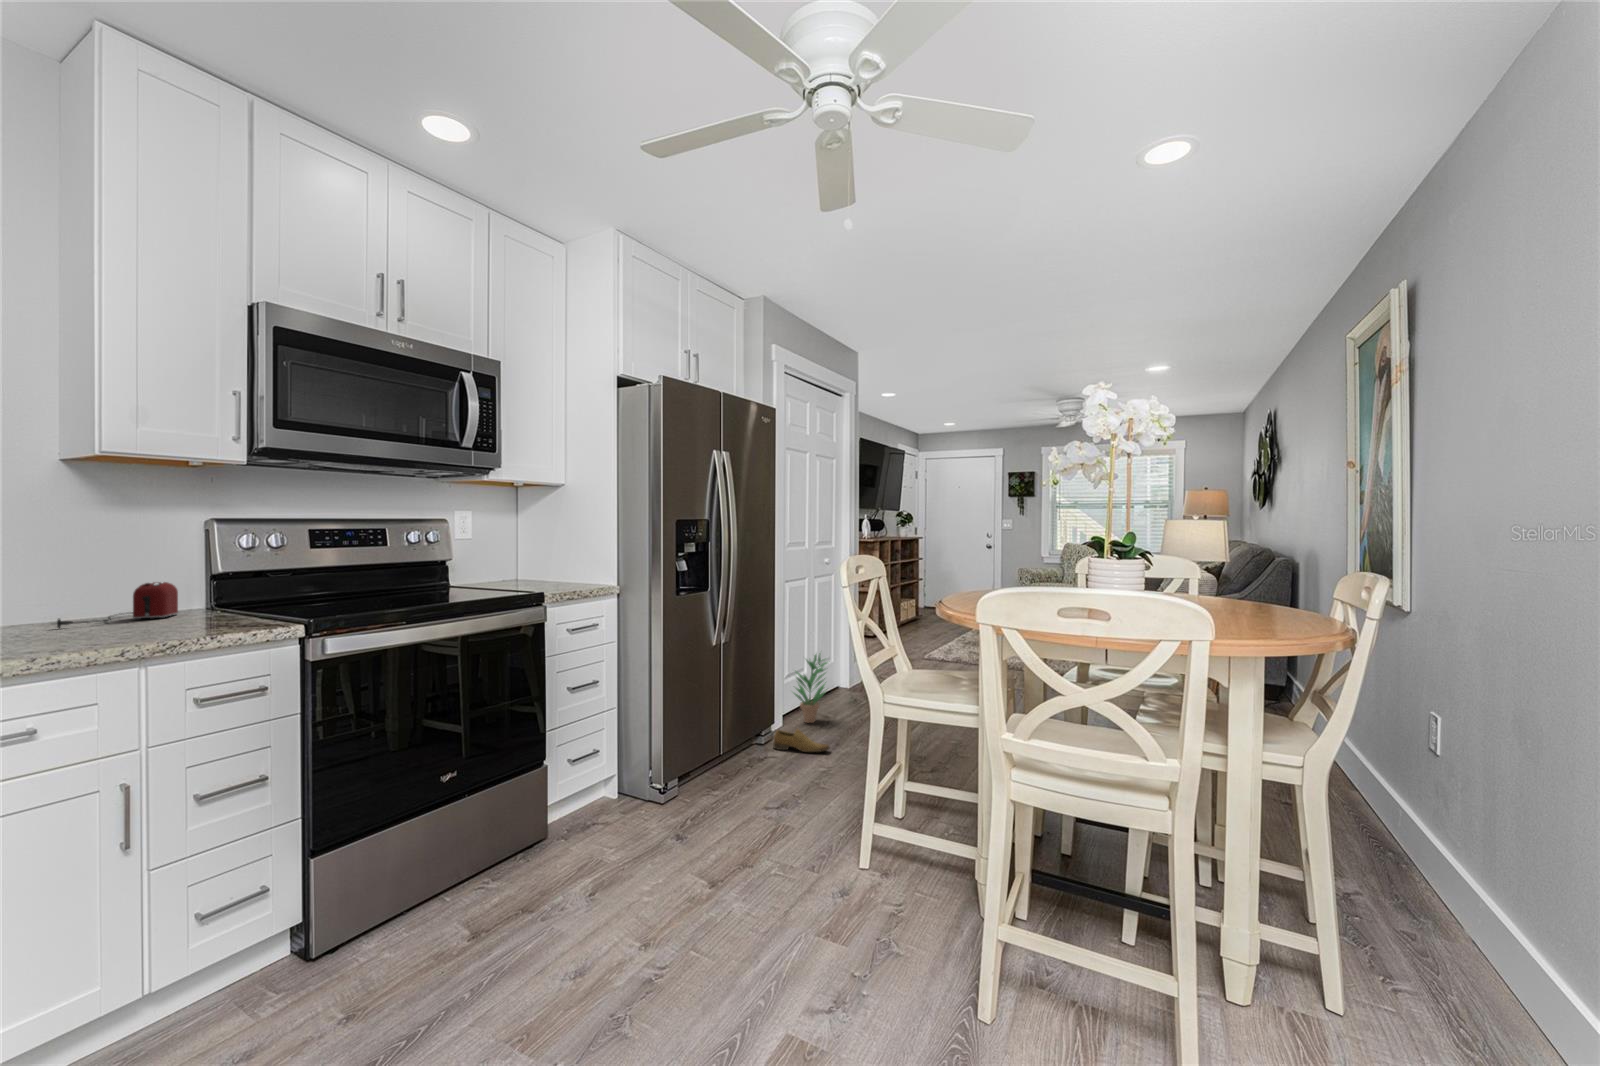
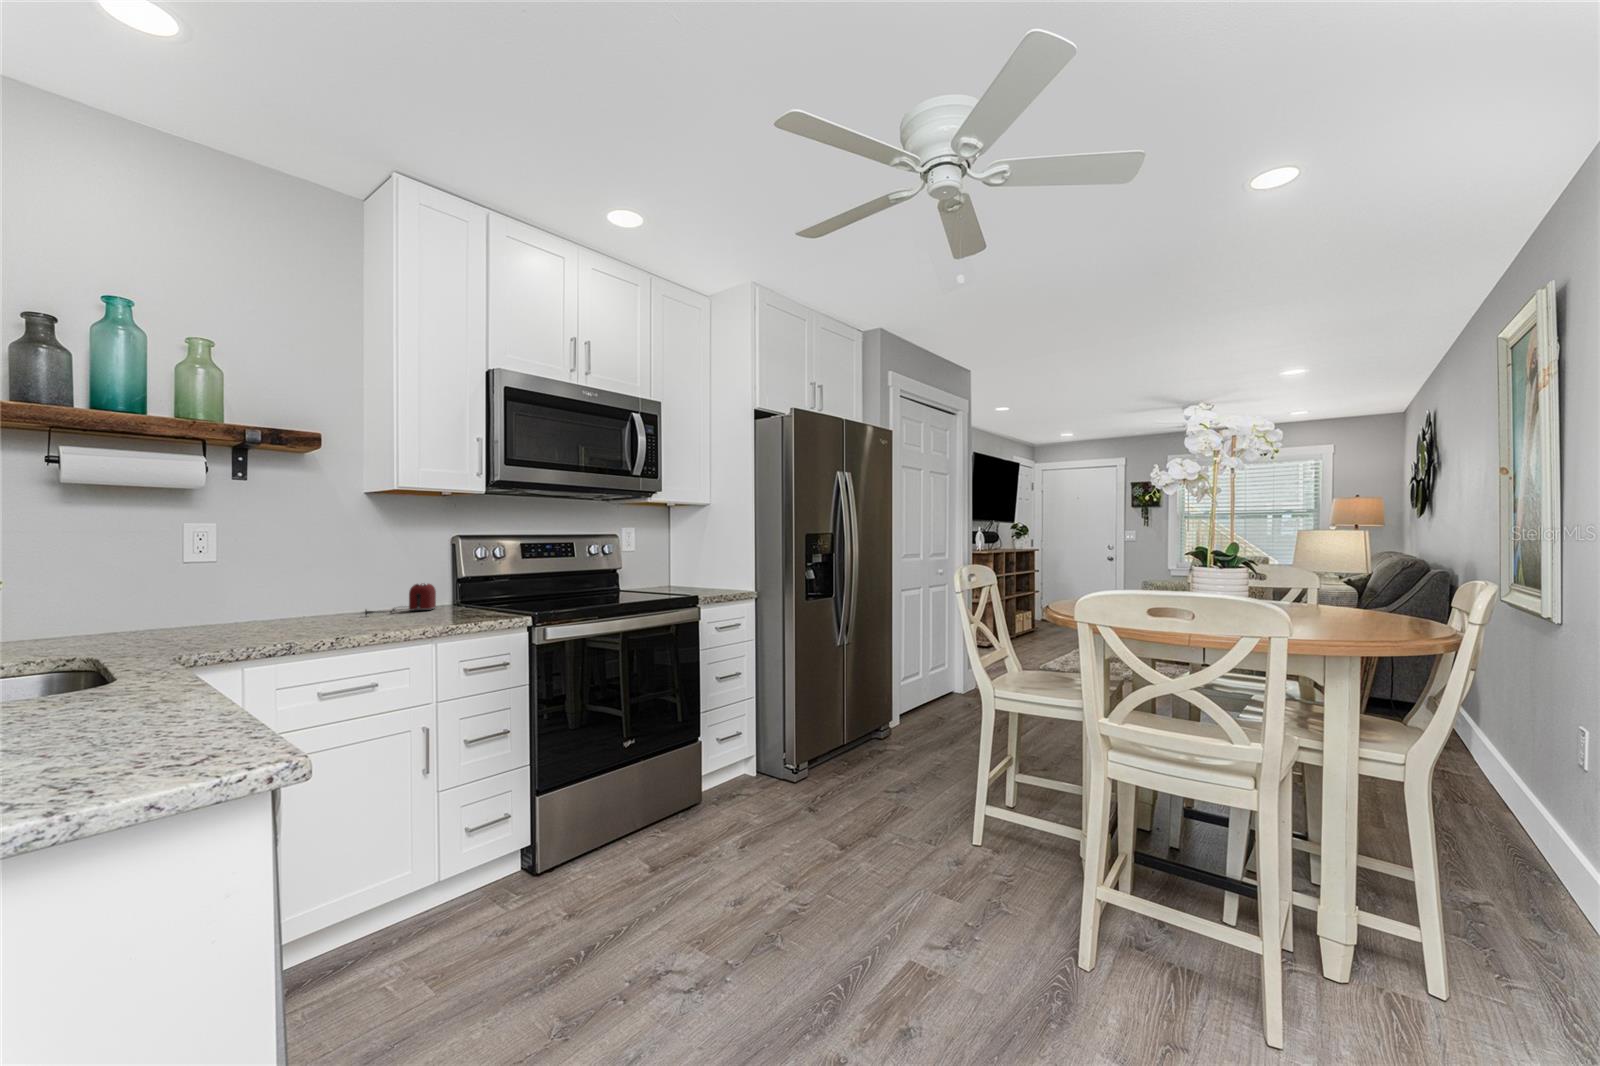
potted plant: present [794,654,827,723] -> none [909,654,947,722]
shoe: present [773,729,830,752] -> none [894,725,947,747]

